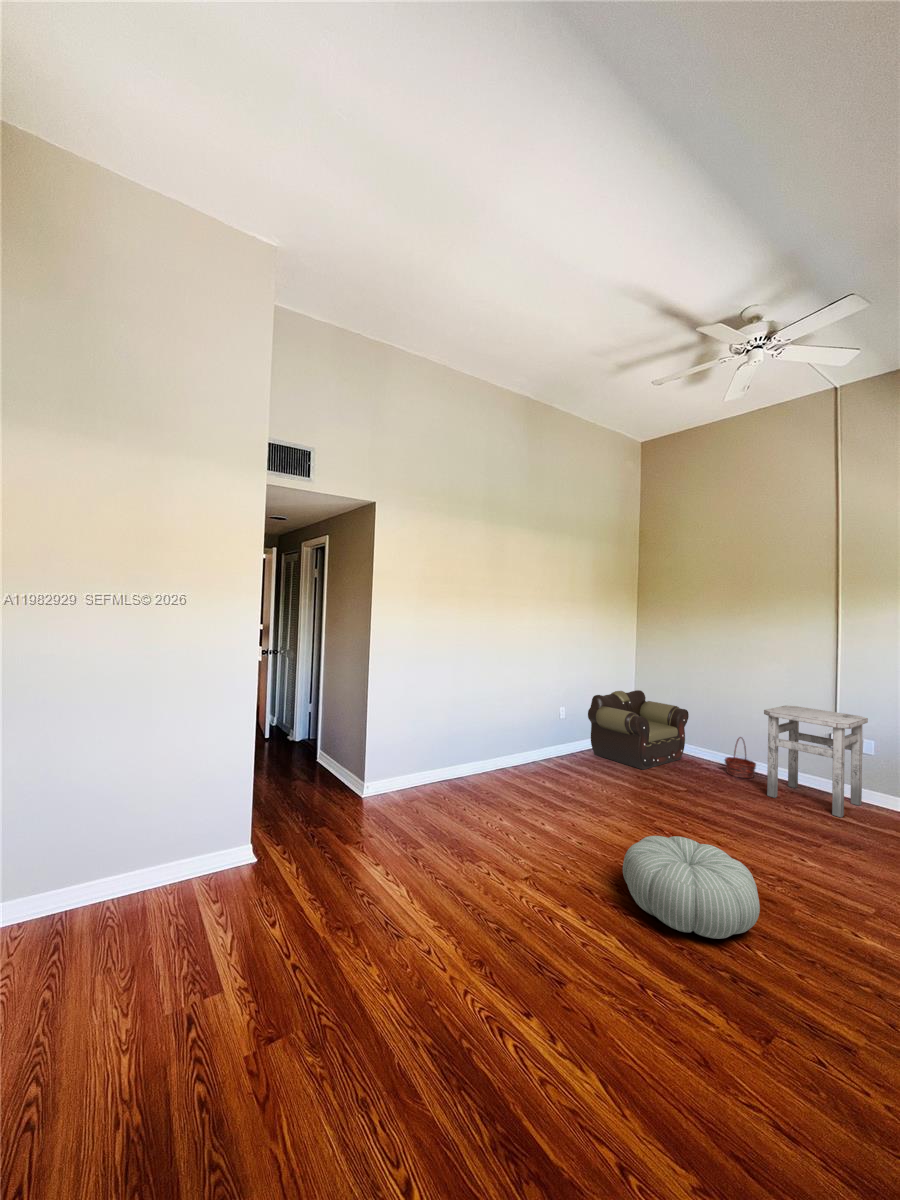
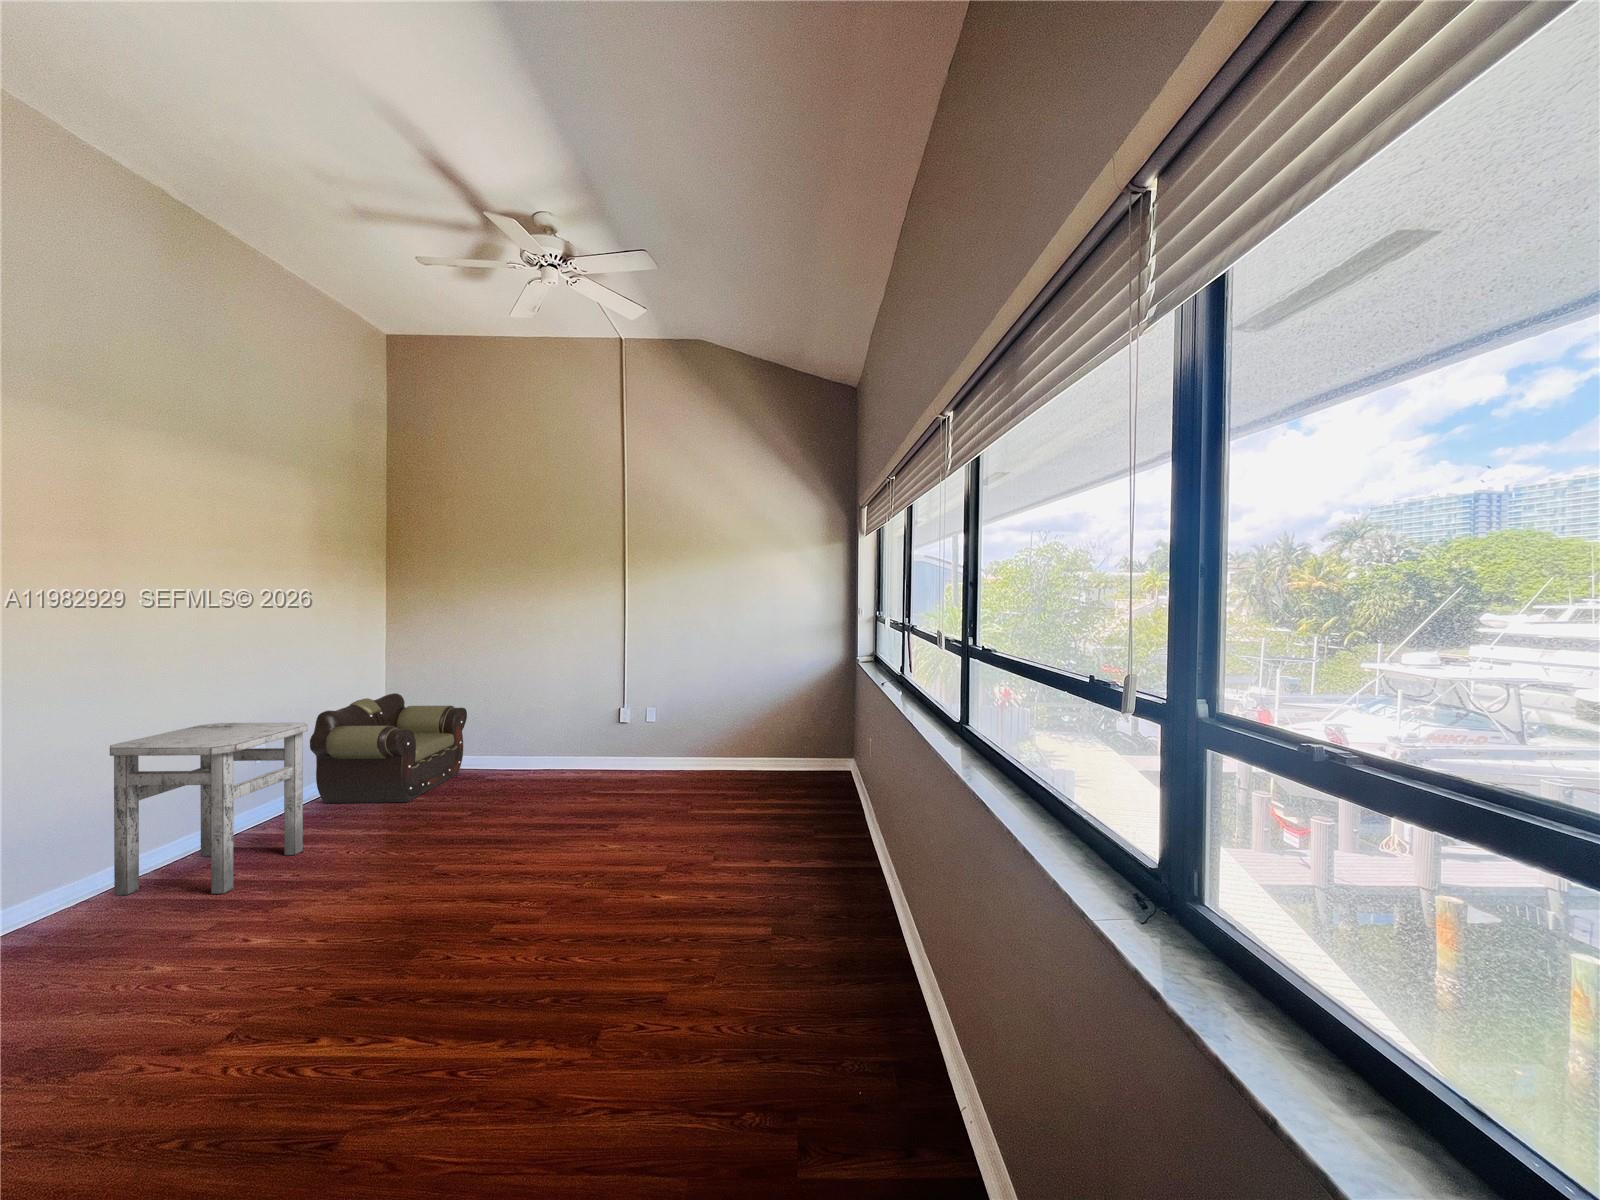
side table: present [764,706,868,818] -> present [110,722,307,895]
basket: present [725,737,756,778] -> none [513,727,549,775]
pouf: present [623,836,760,939] -> none [406,860,575,979]

